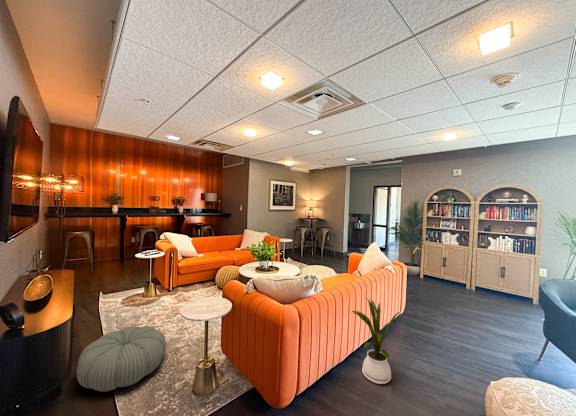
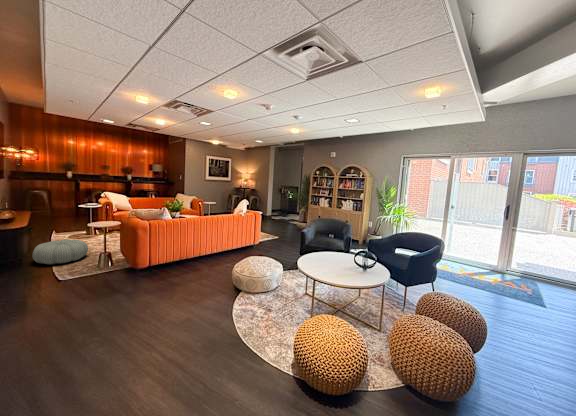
house plant: present [352,297,400,384] -> none [187,222,216,266]

